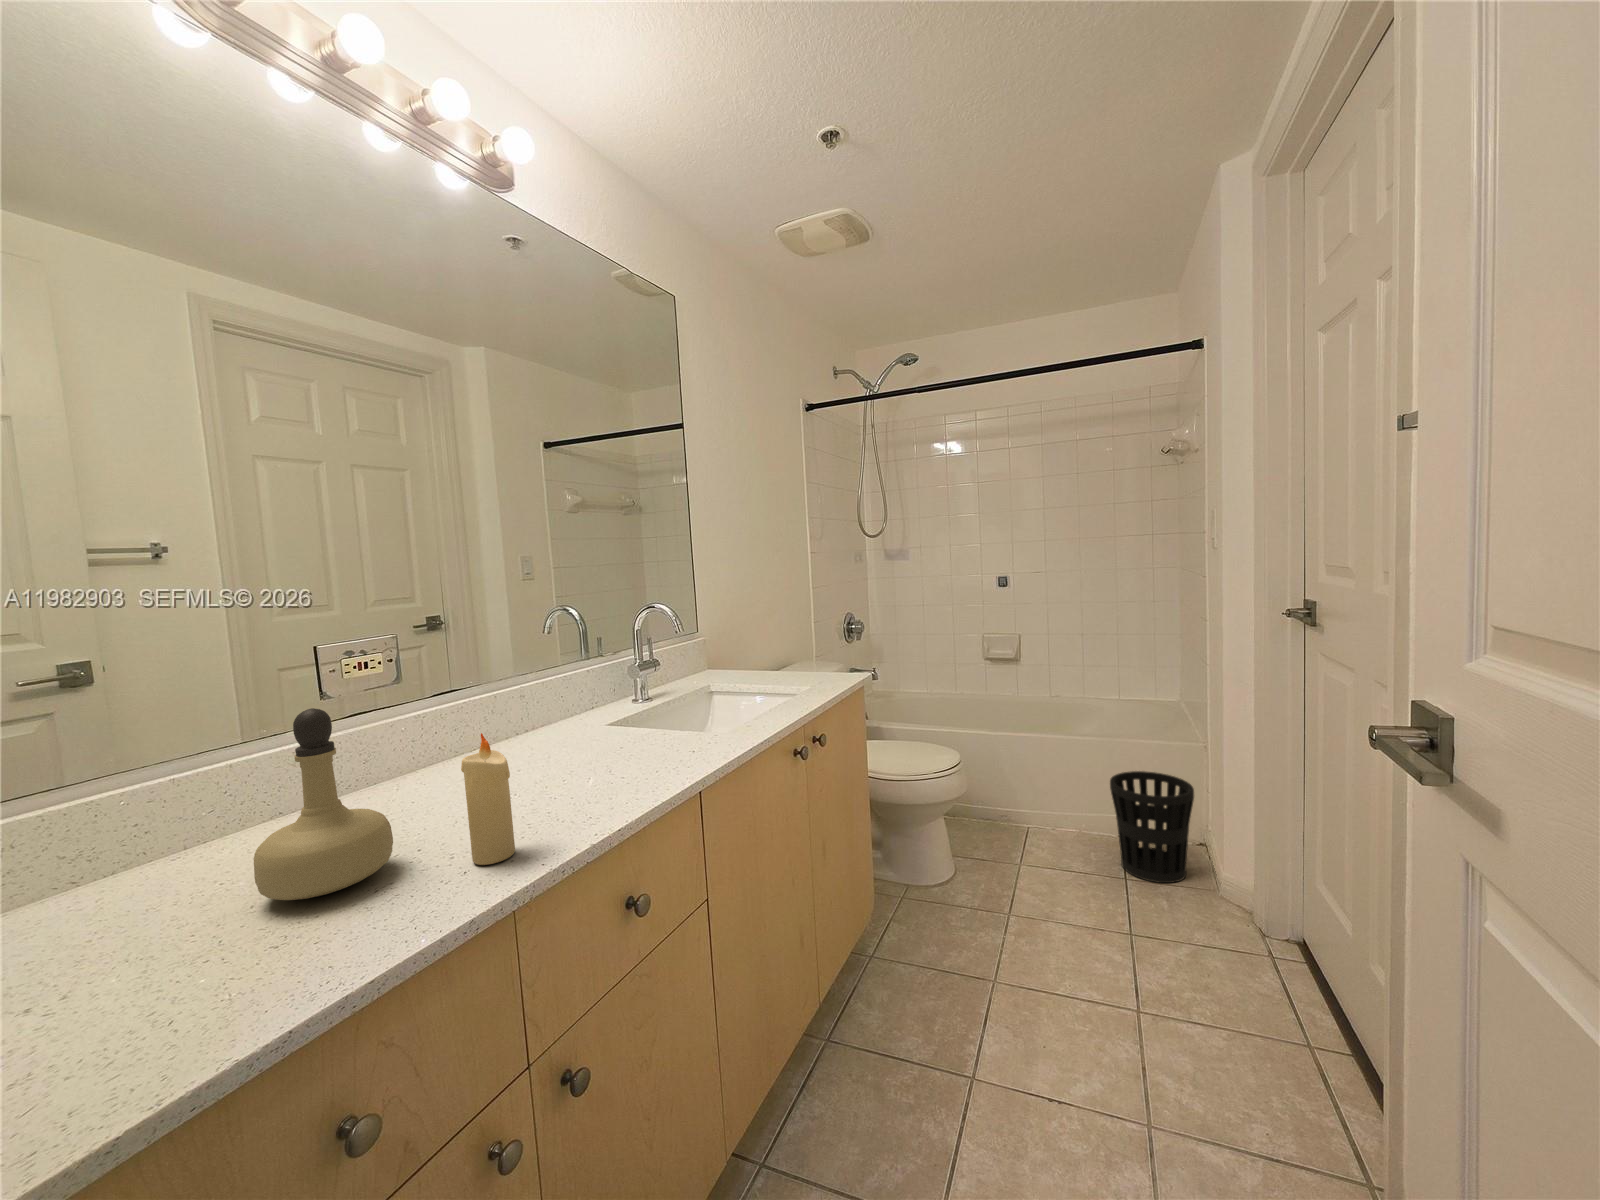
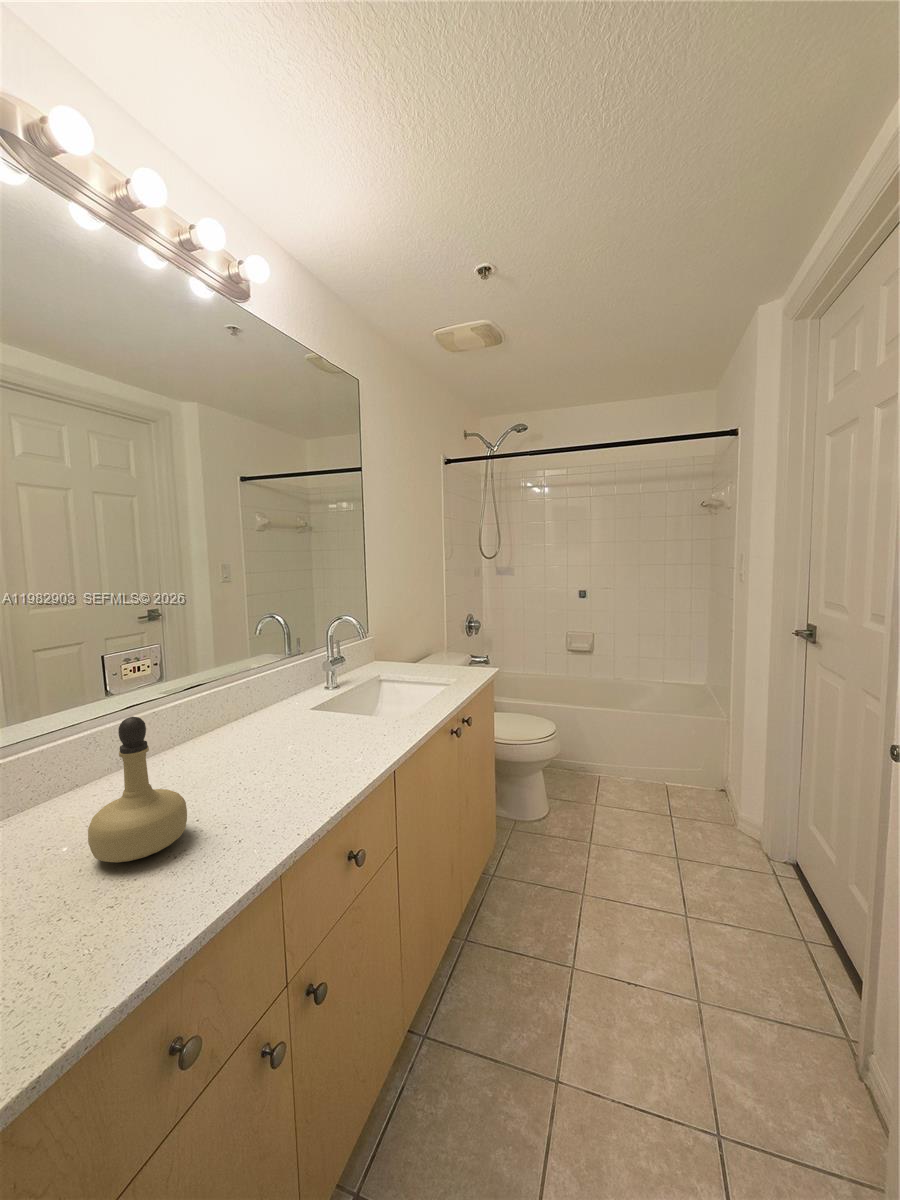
candle: present [461,733,515,865] -> none [241,734,278,831]
wastebasket: present [1110,771,1194,883] -> none [664,740,723,821]

